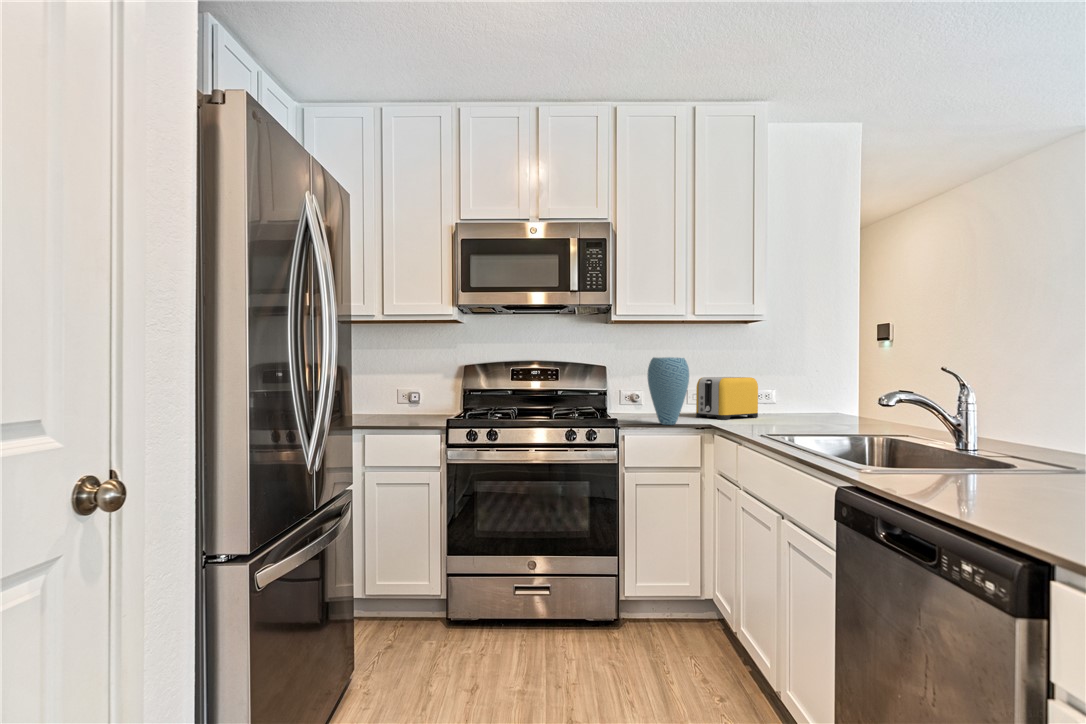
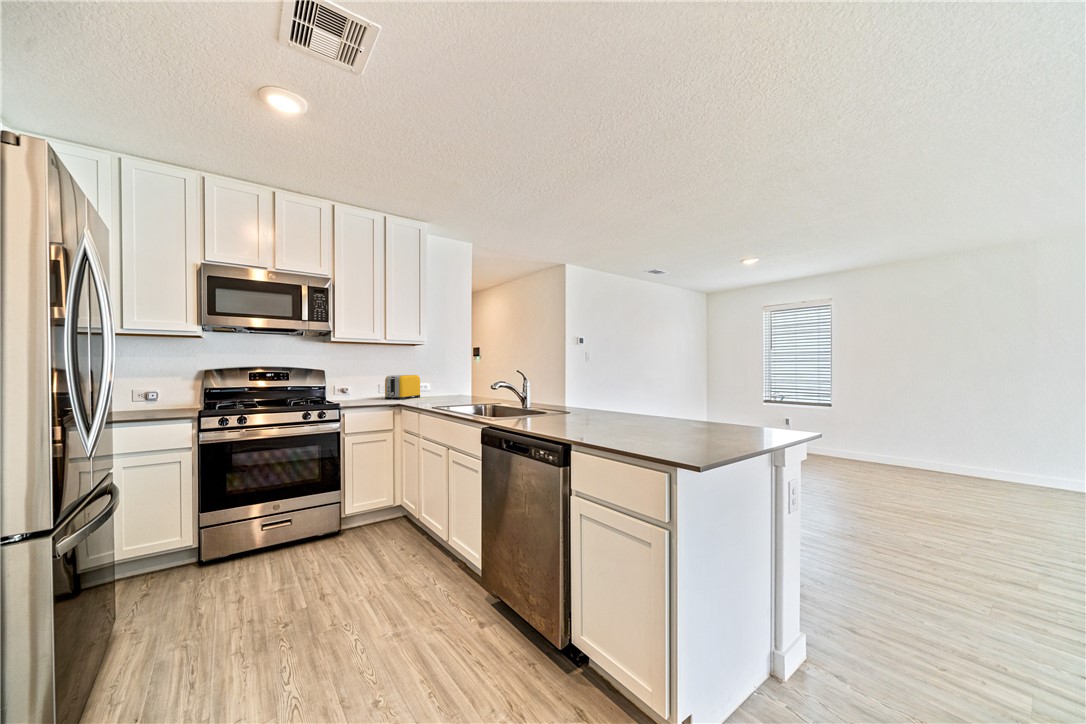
vase: present [648,357,689,425] -> none [358,364,385,405]

